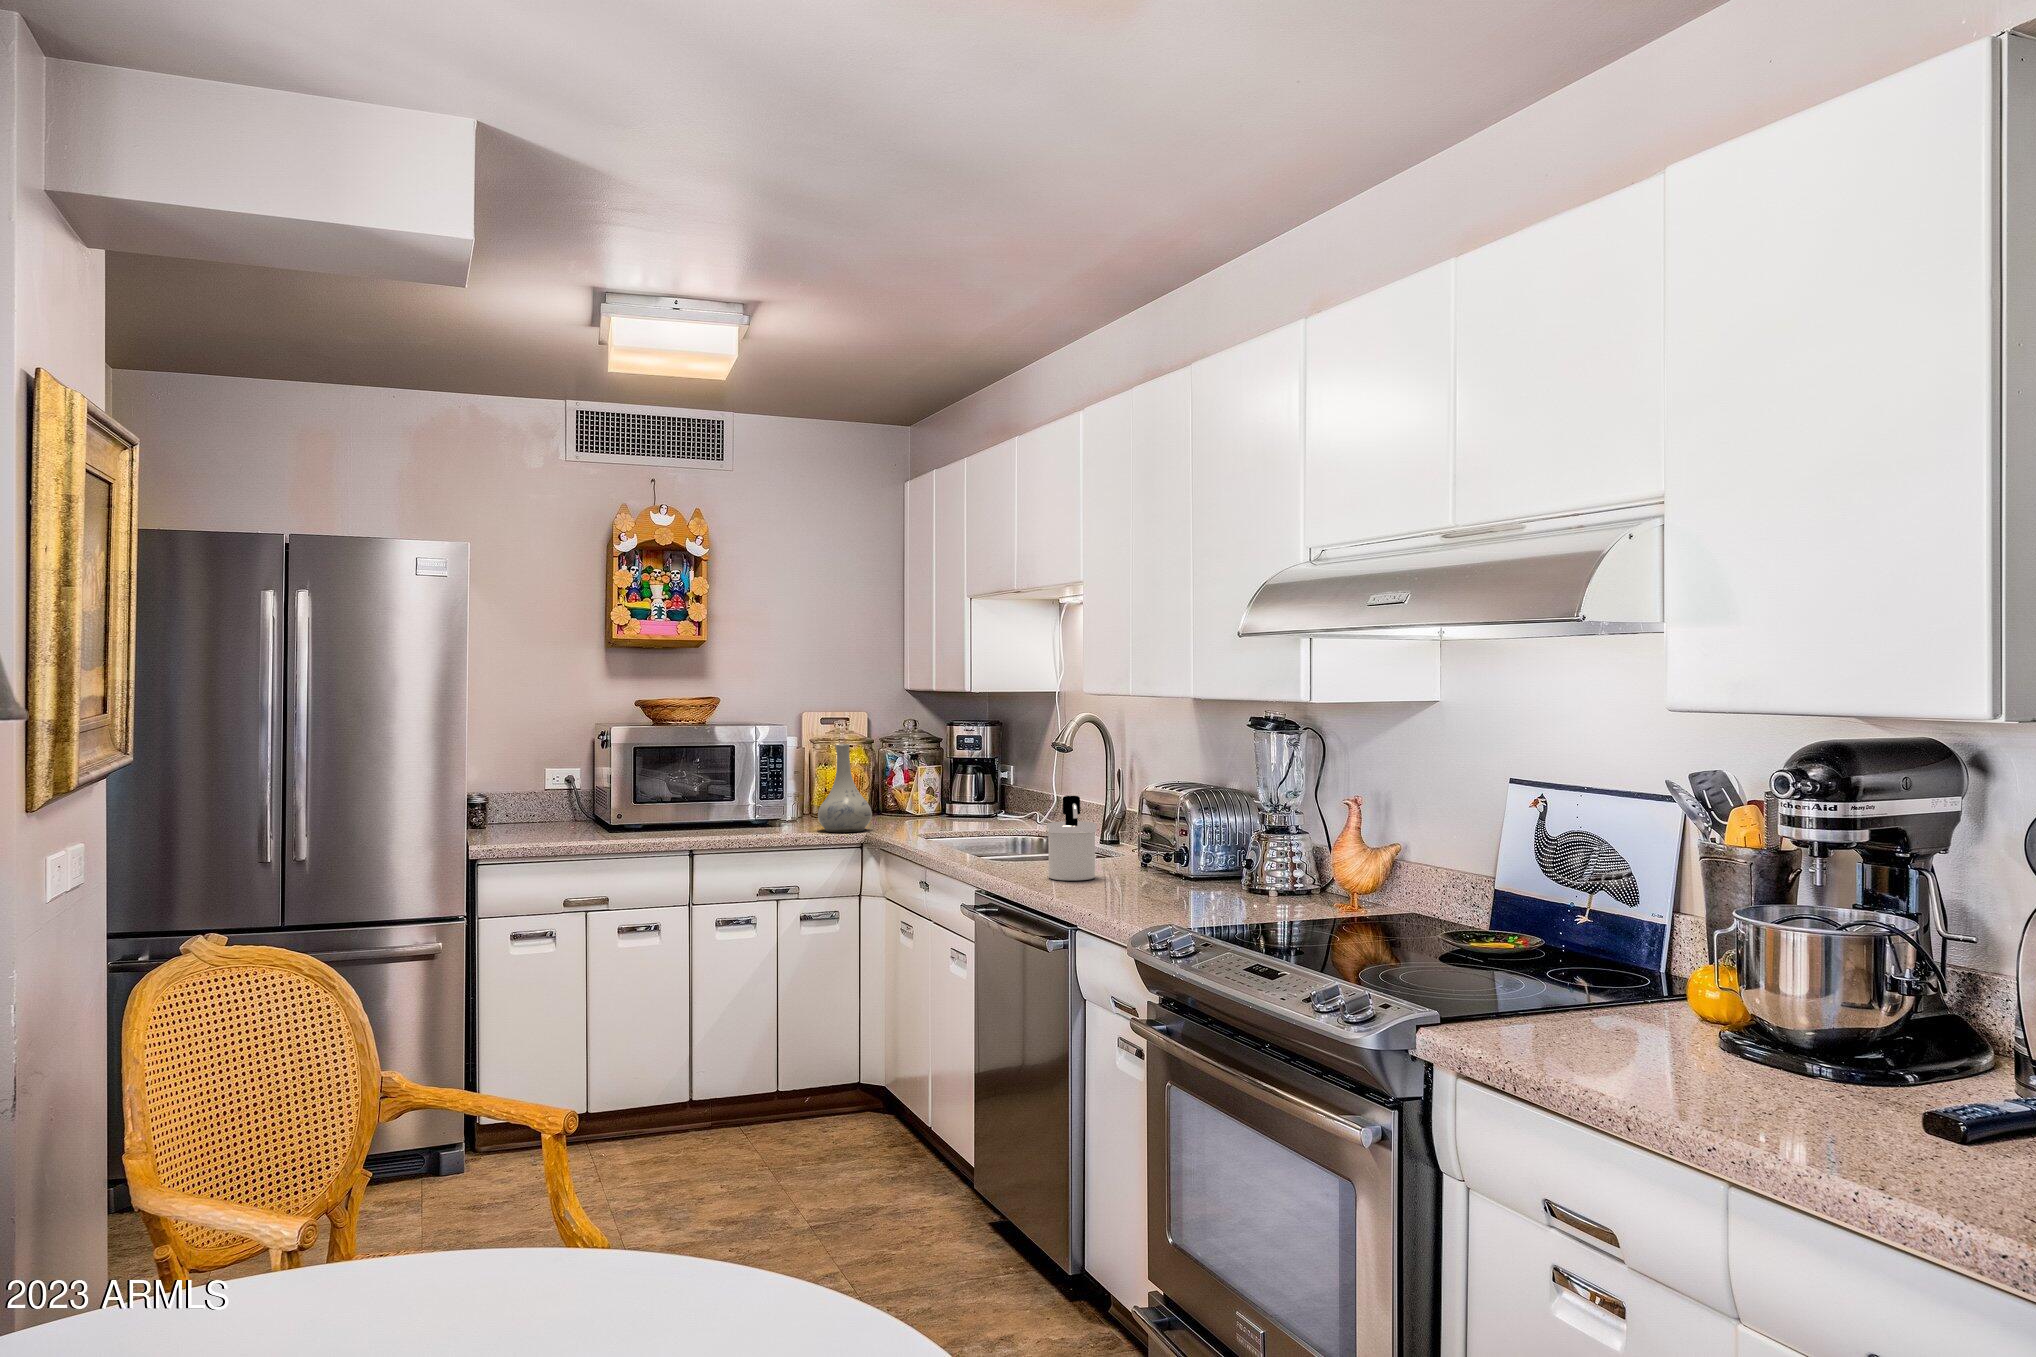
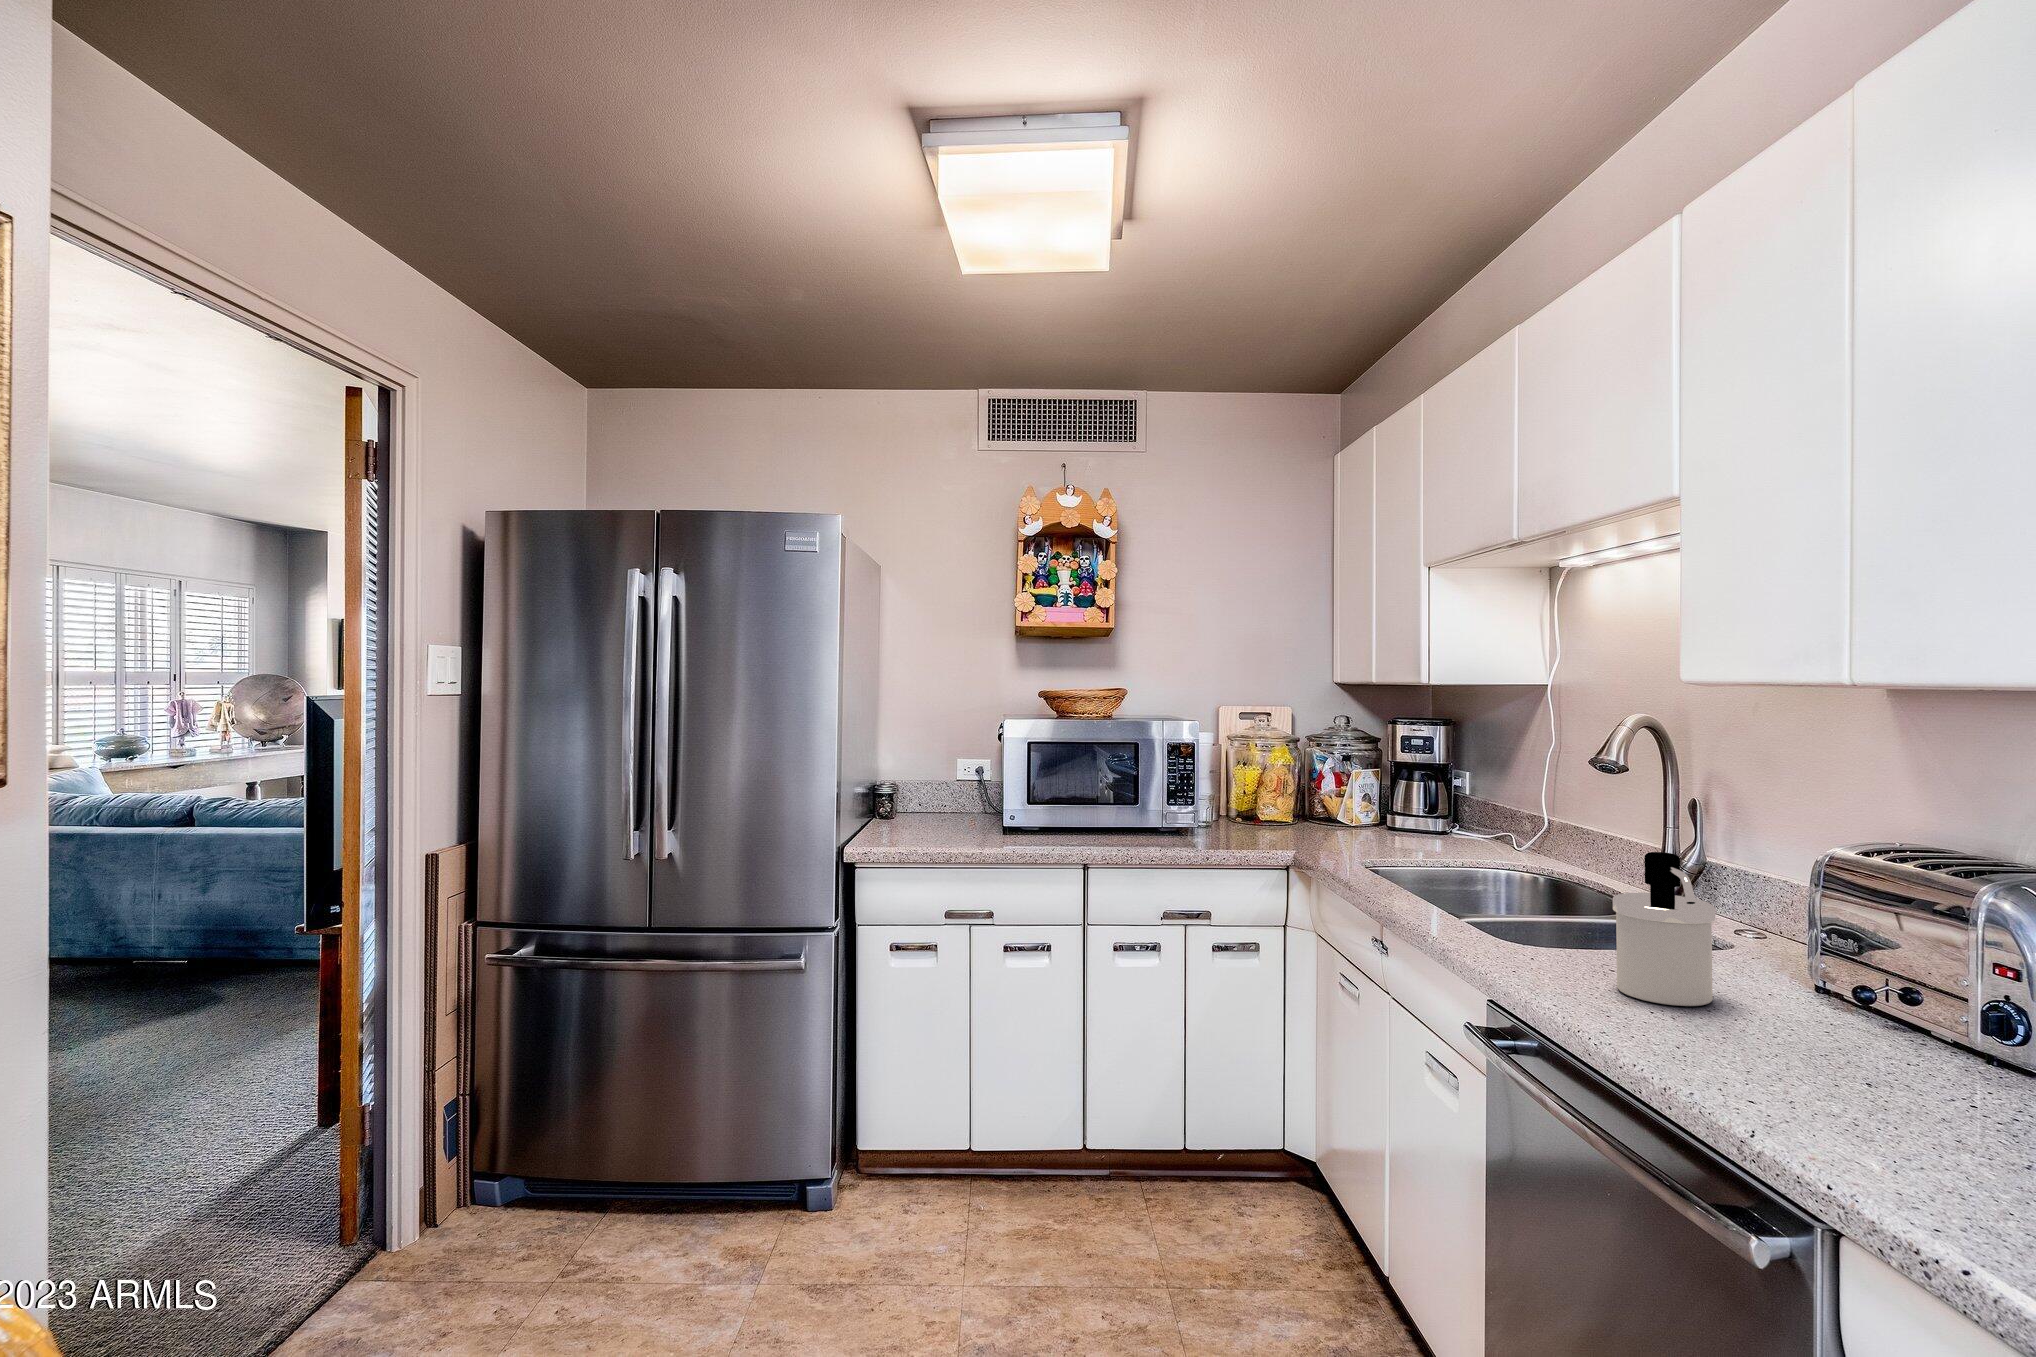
vase: present [818,744,872,832] -> none [1232,744,1298,850]

